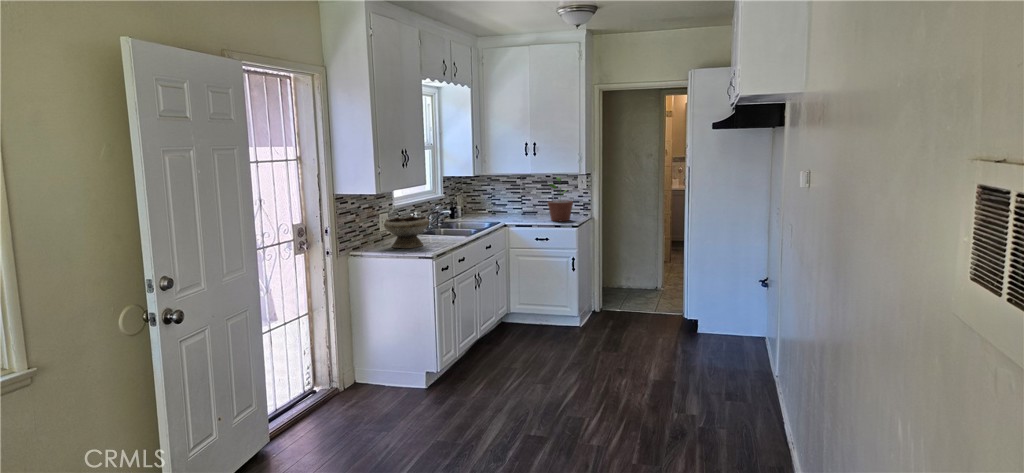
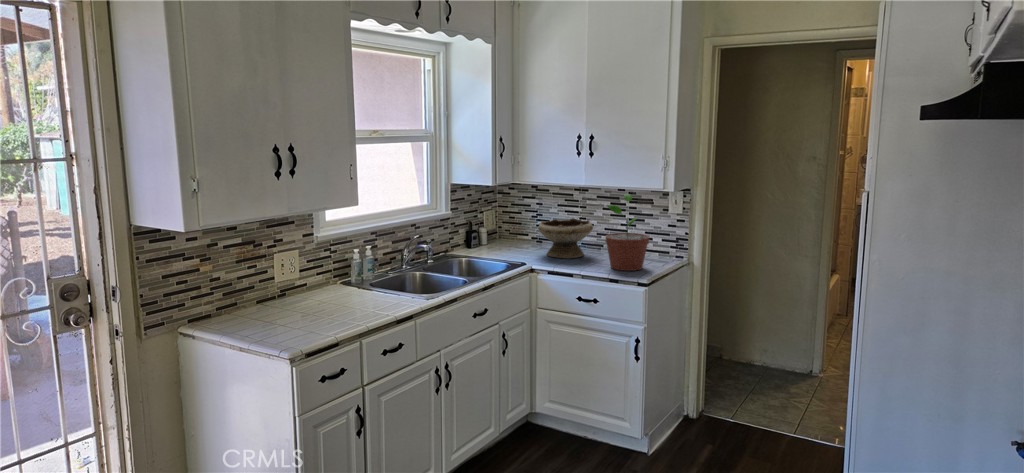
bowl: present [384,216,429,248] -> present [539,218,593,258]

